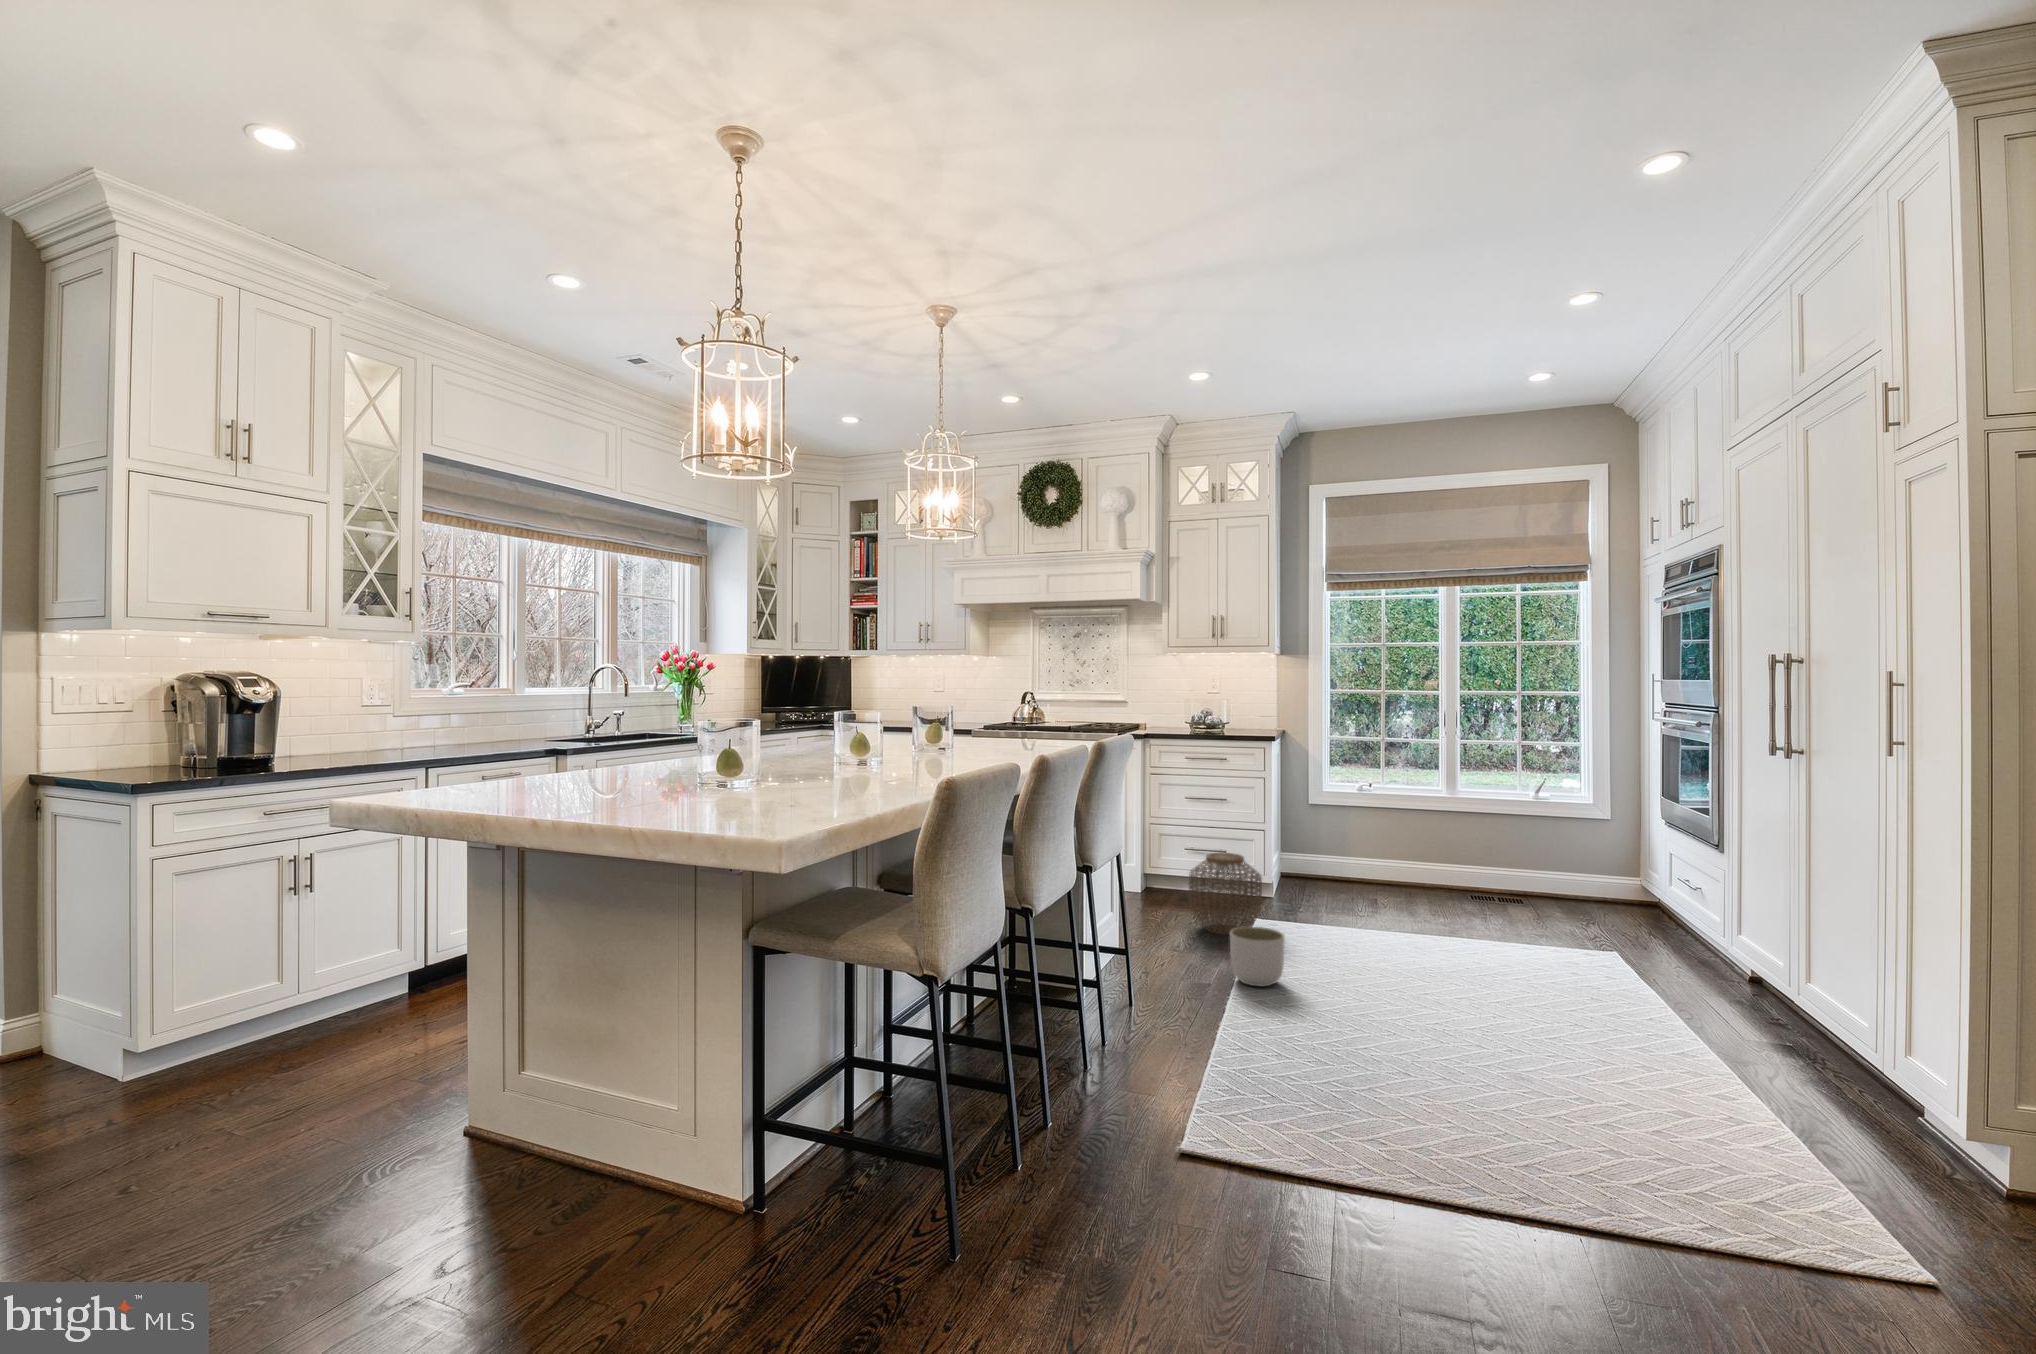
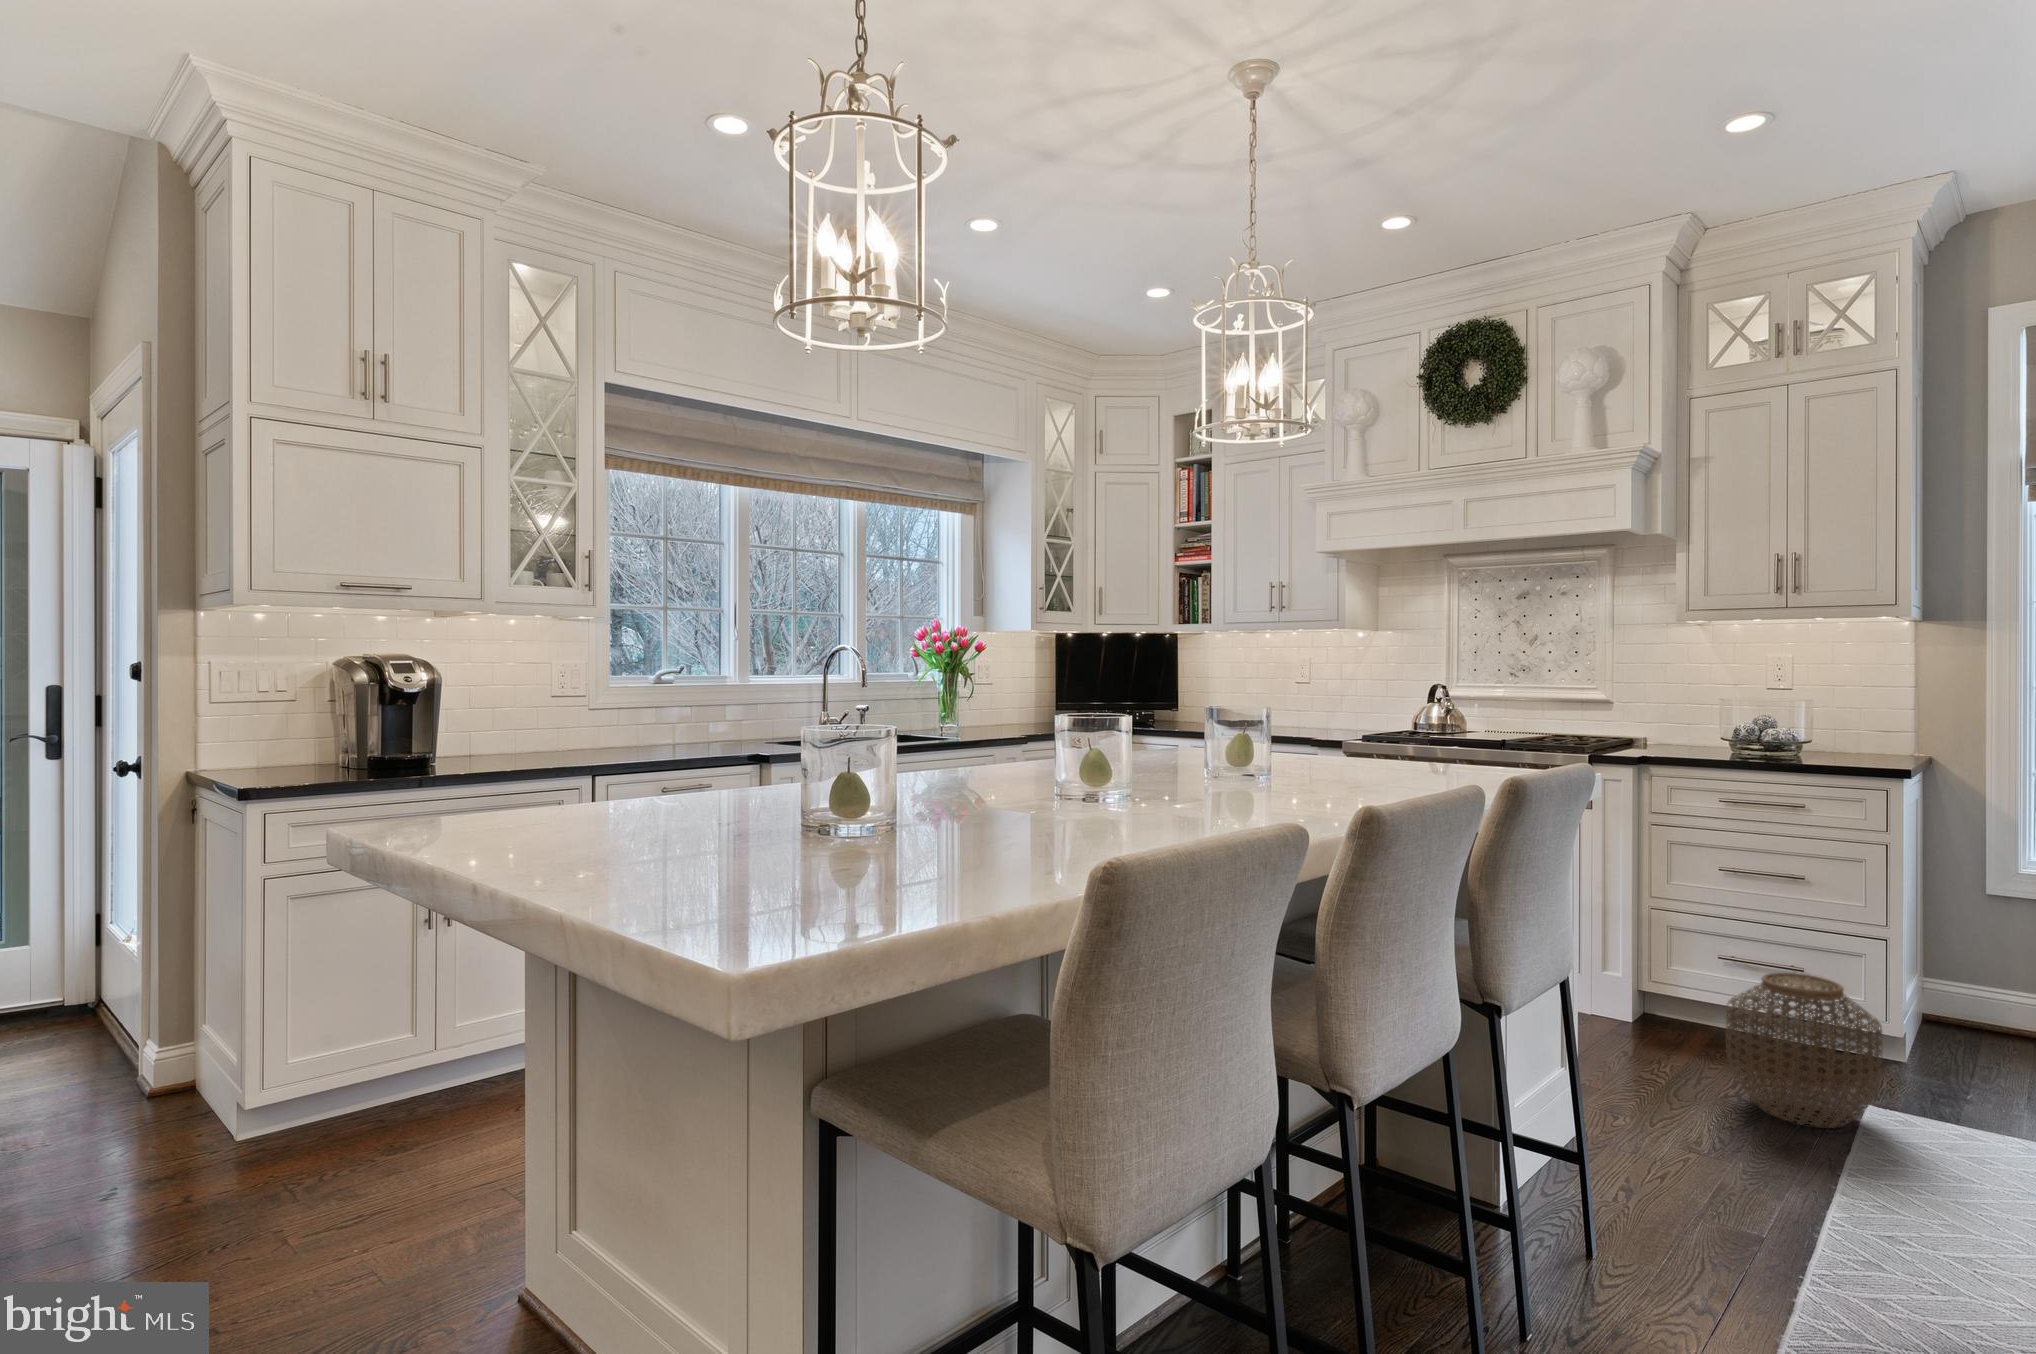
planter: present [1230,927,1285,986] -> none [1817,1134,1946,1263]

